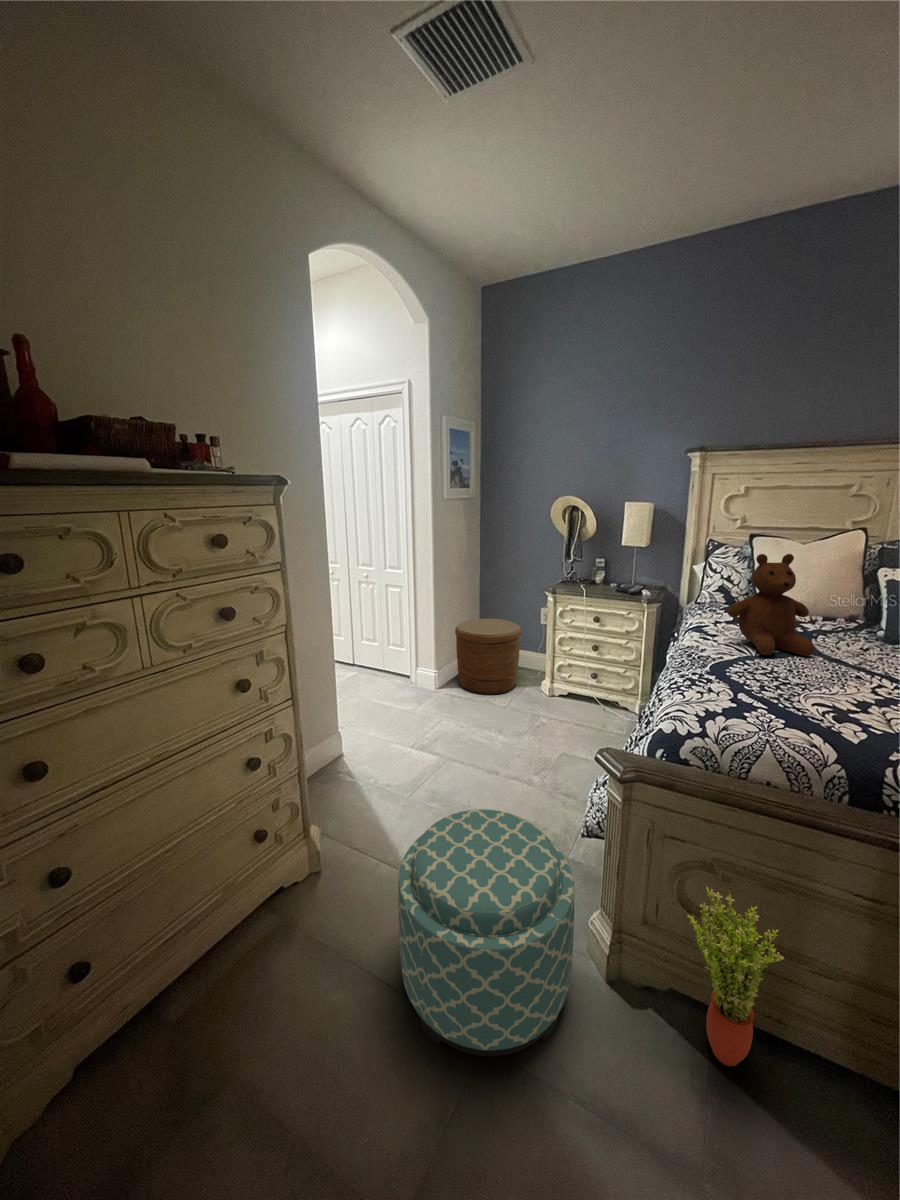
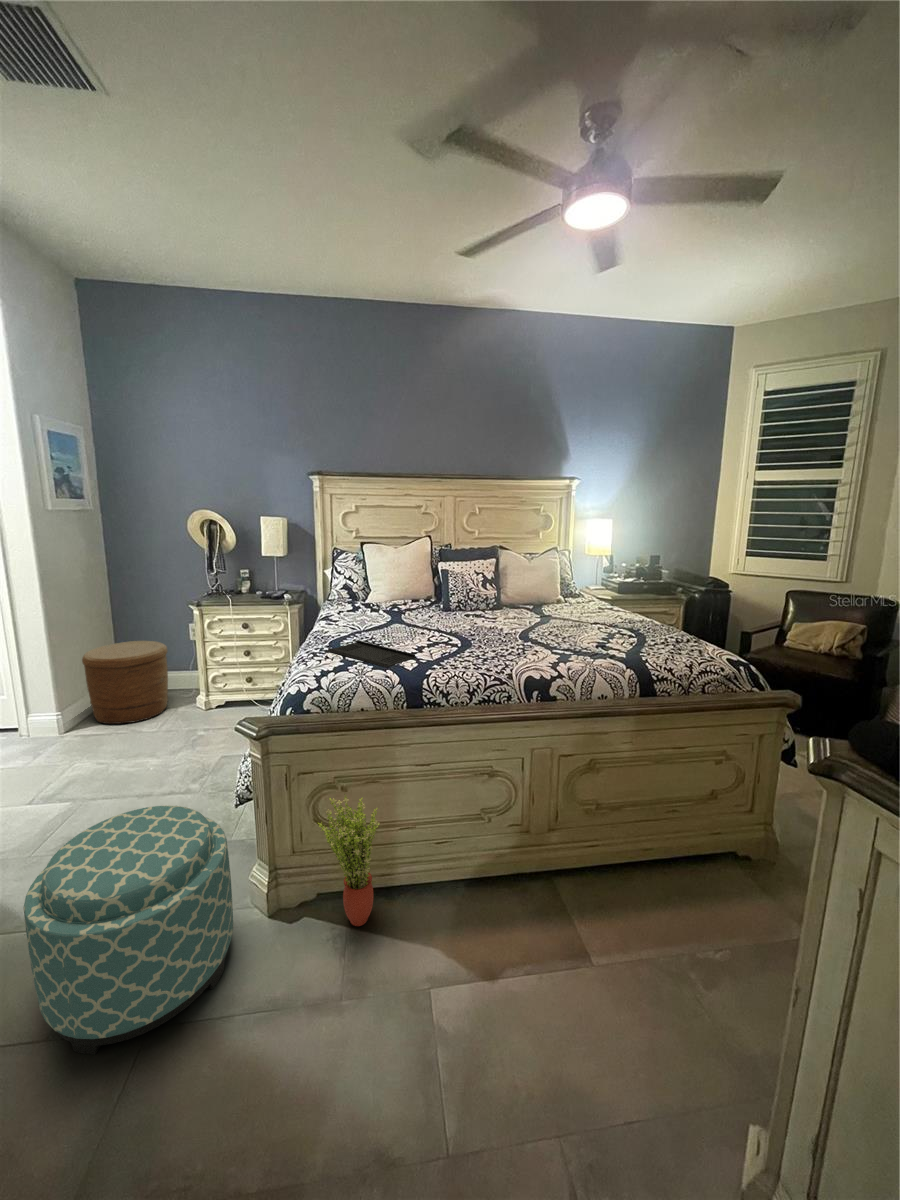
teddy bear: present [728,554,815,656] -> none [342,553,400,629]
tray: none [711,672,857,728] -> present [328,640,415,668]

